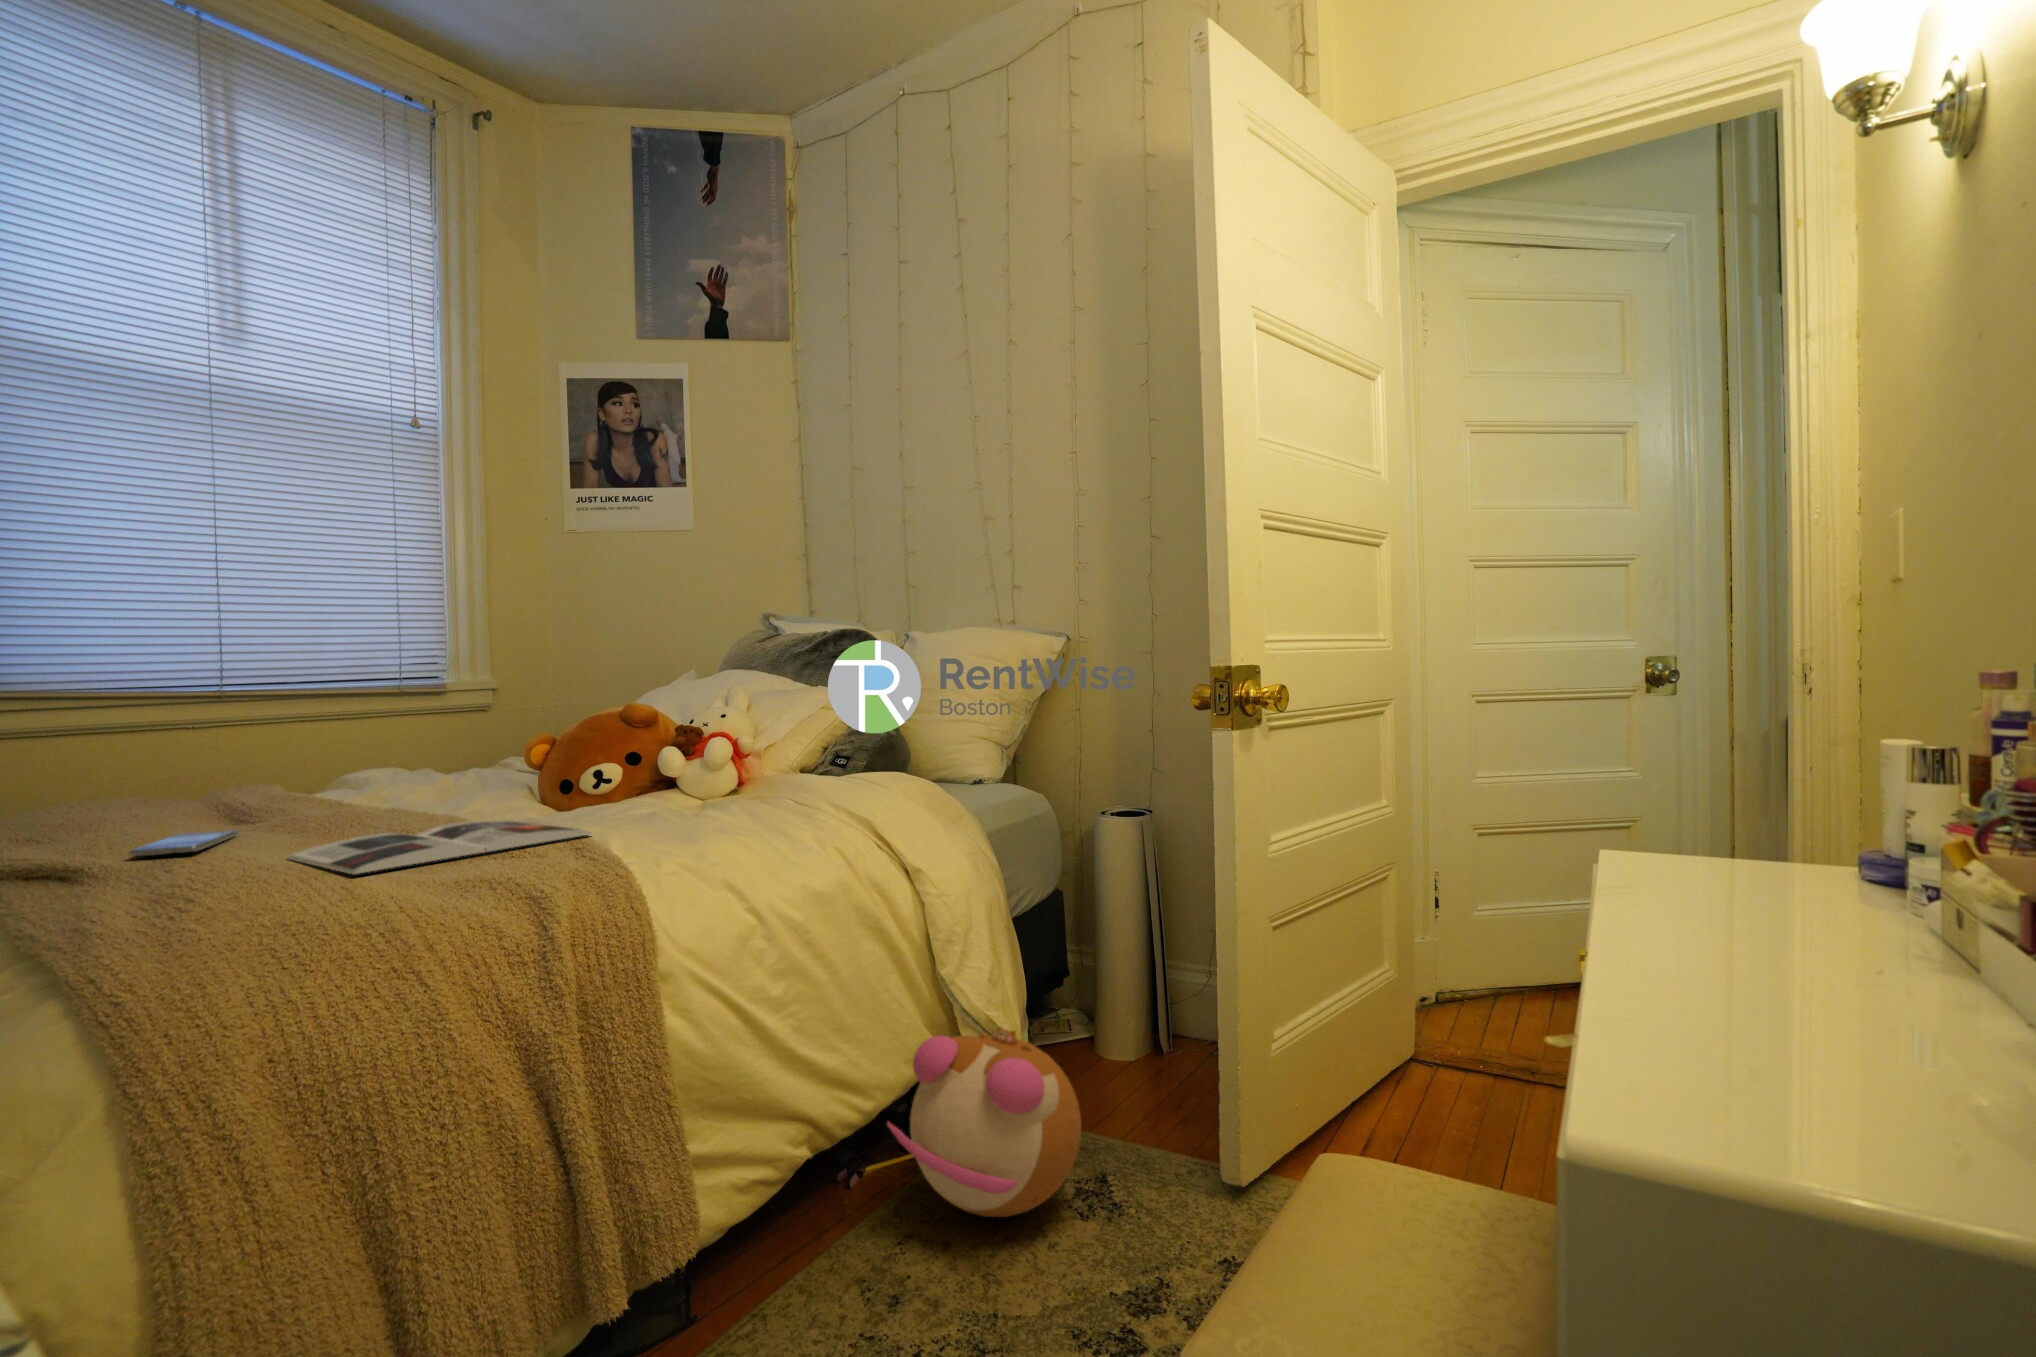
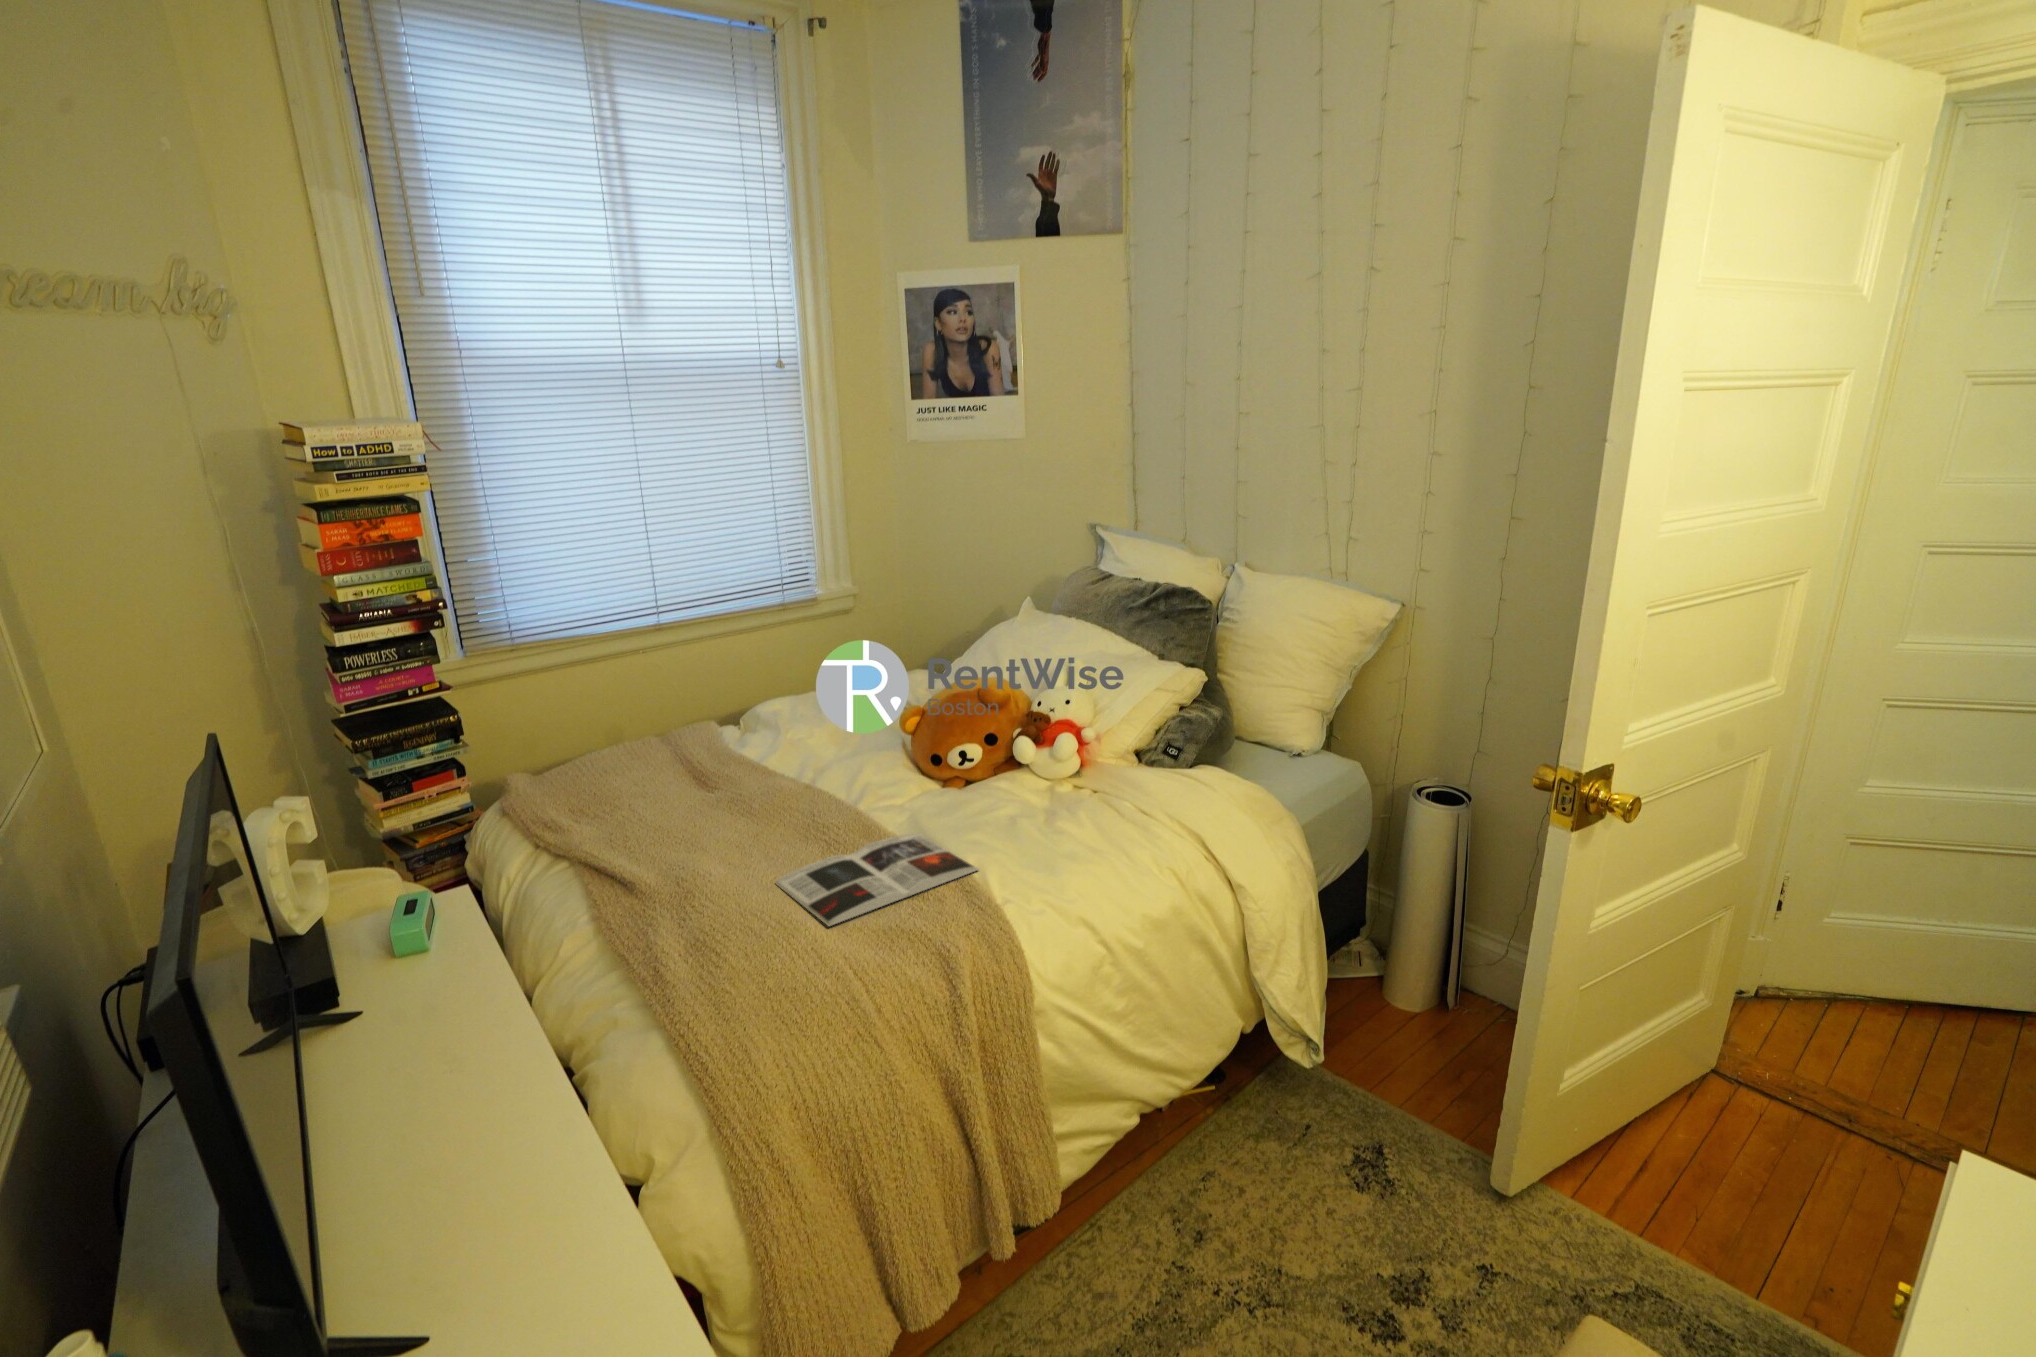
smartphone: present [129,830,238,857] -> none [676,828,730,867]
plush toy: present [887,1027,1081,1217] -> none [1197,1029,1365,1181]

